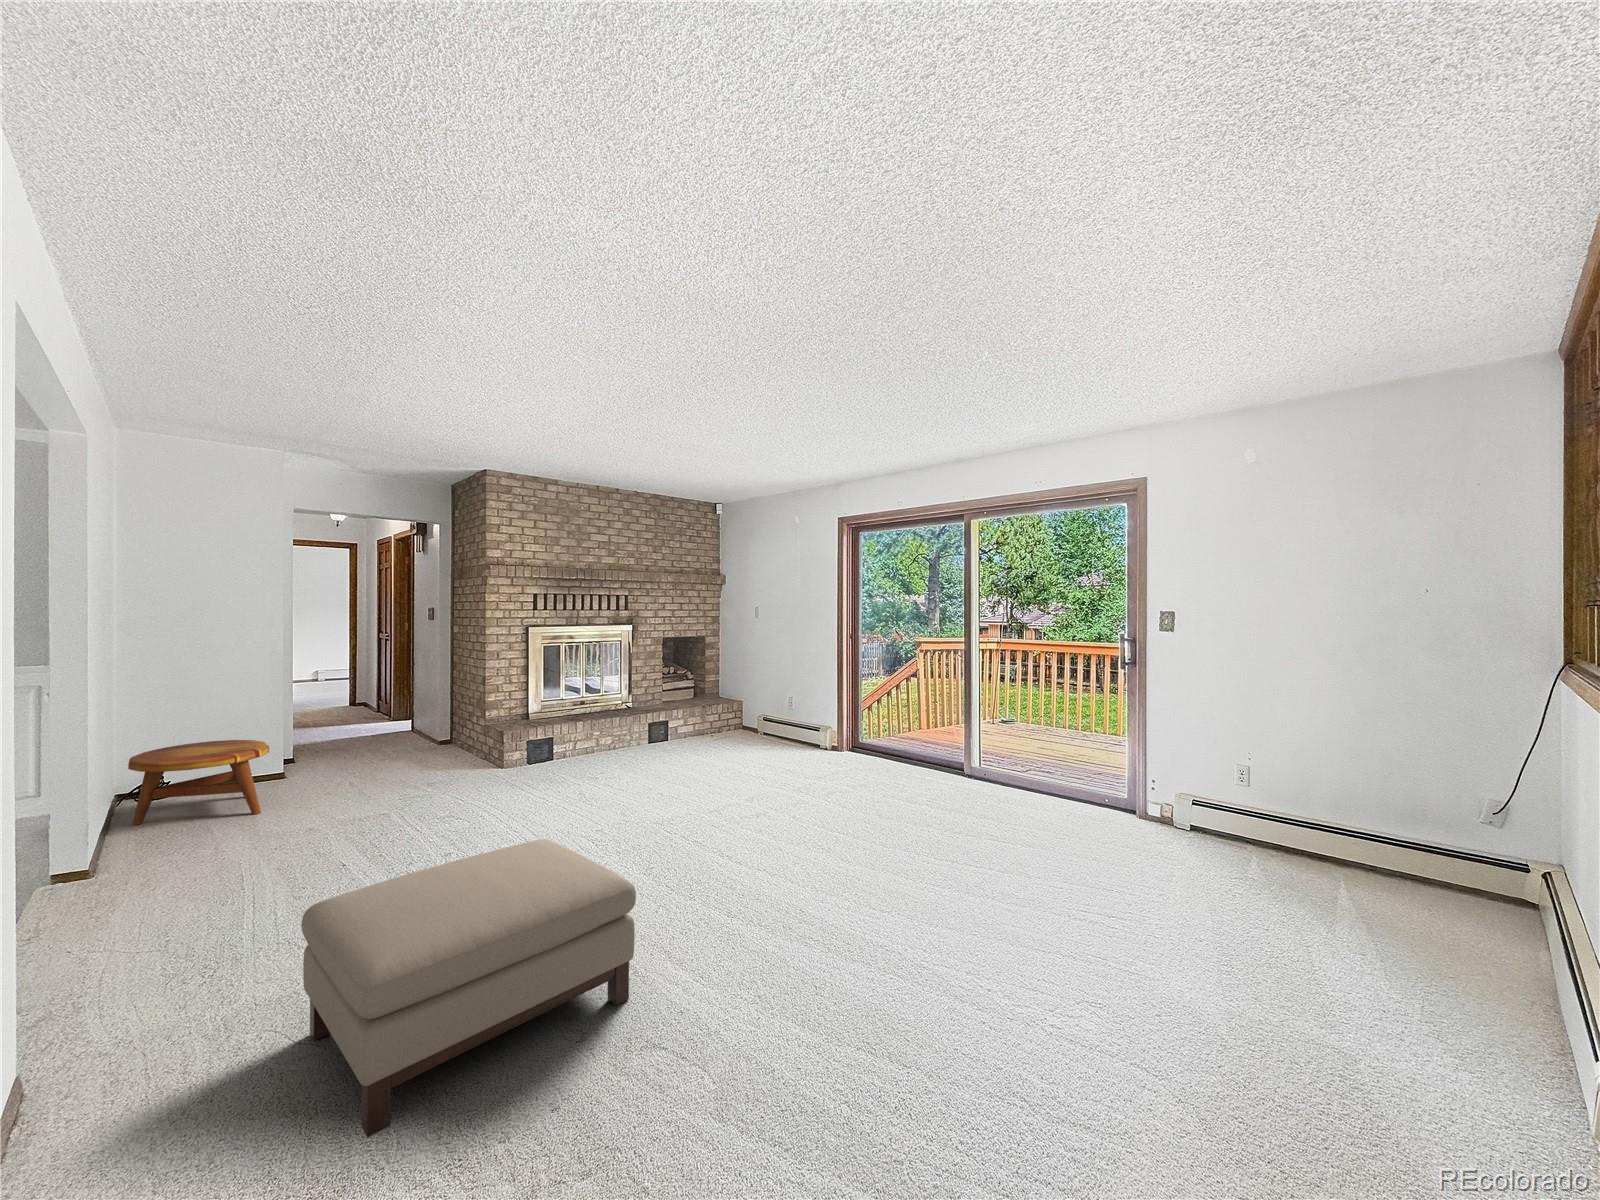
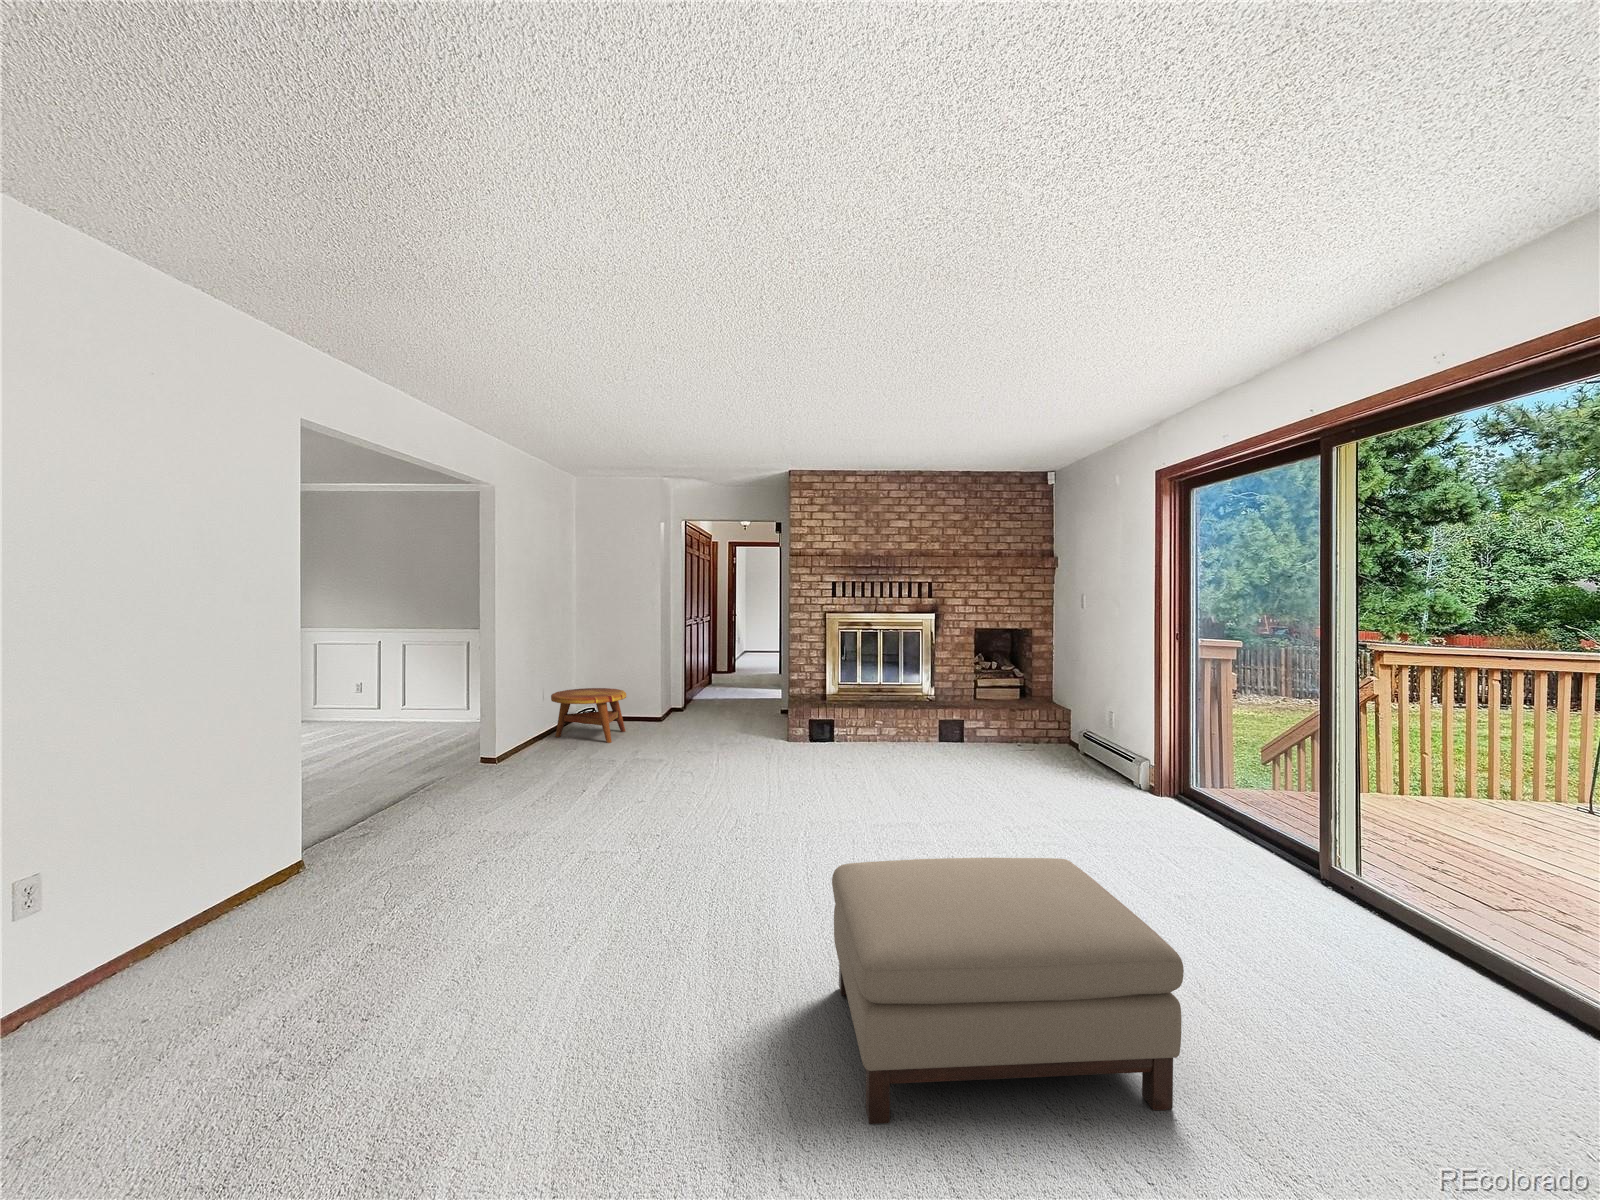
ottoman: present [301,839,636,1137] -> present [832,858,1184,1124]

